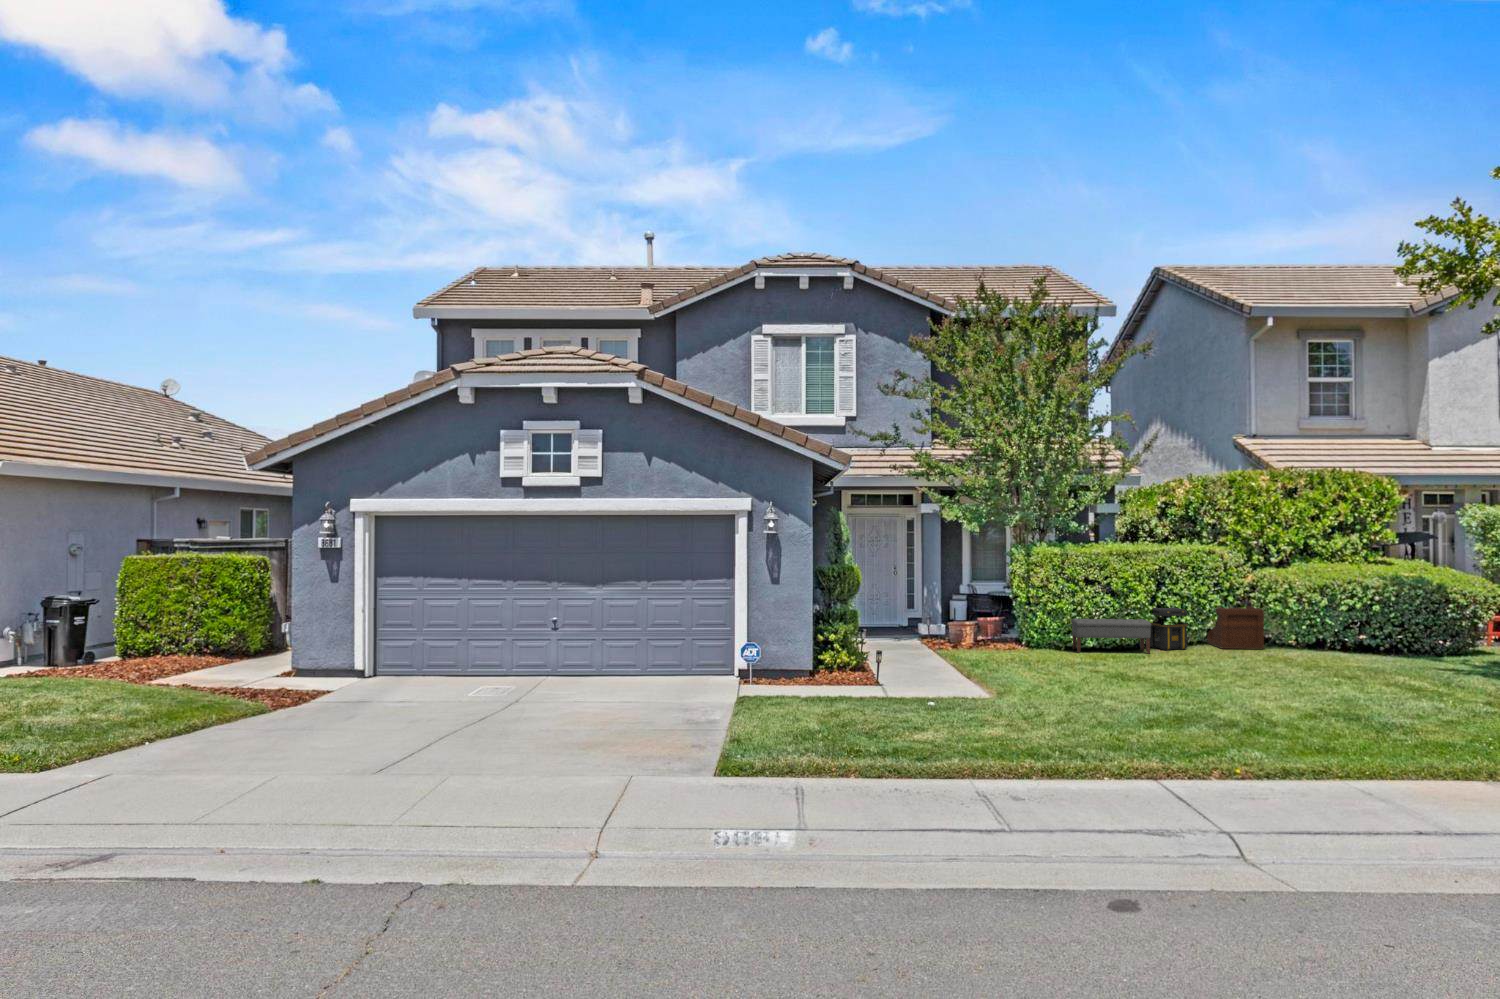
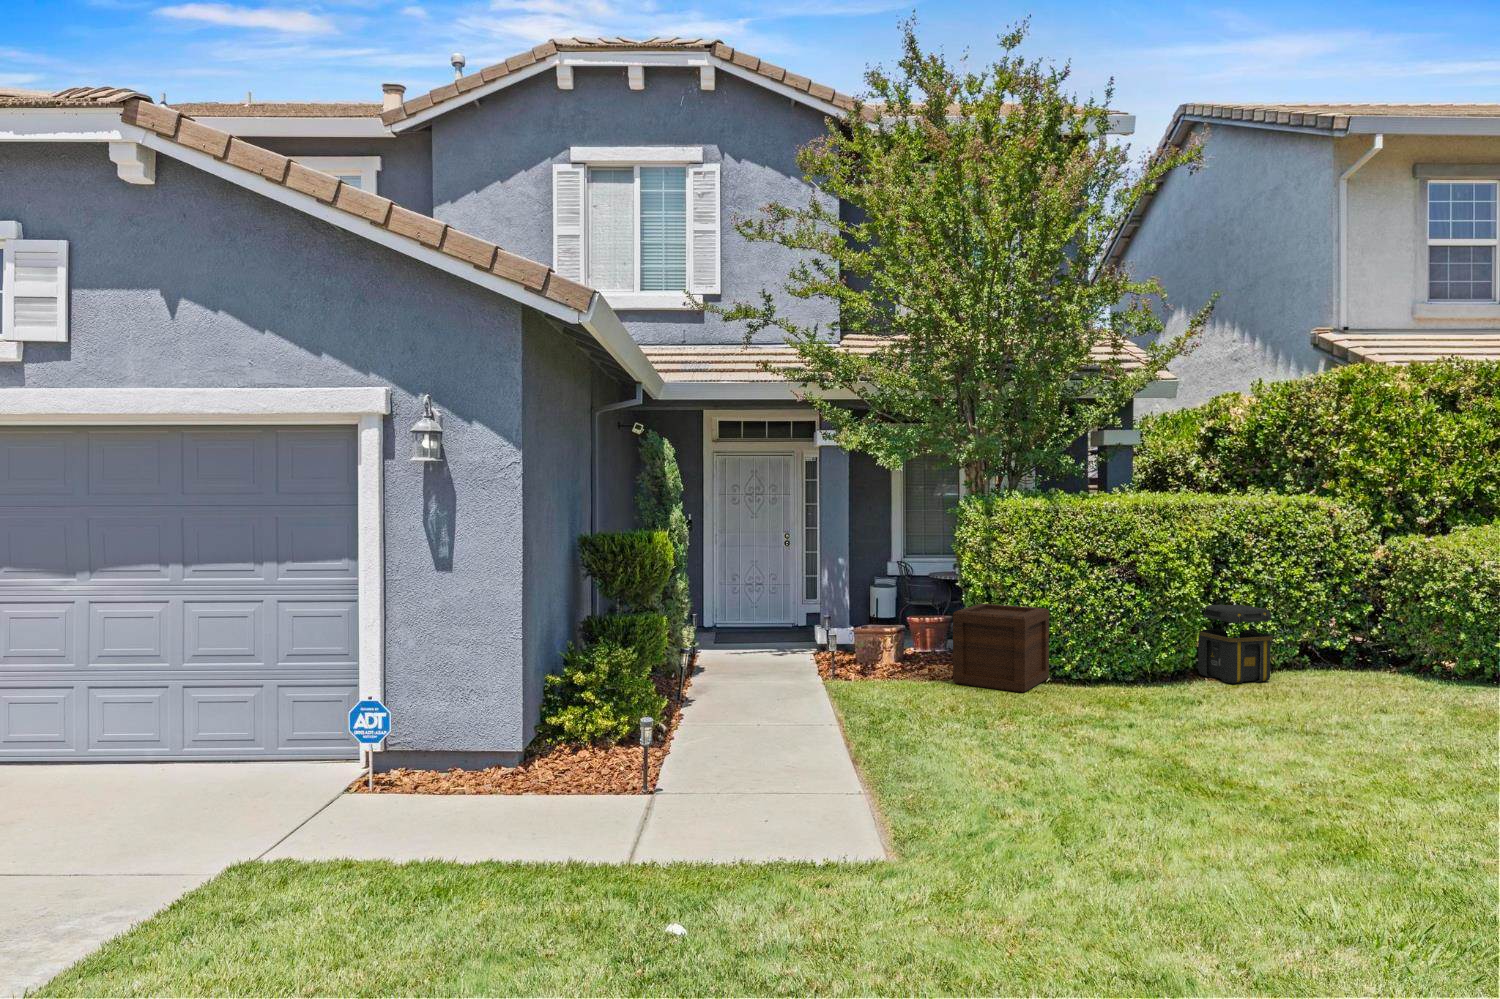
wooden crate: present [1207,606,1264,649] -> present [953,603,1049,693]
bench: present [1071,618,1151,654] -> none [1062,626,1212,694]

